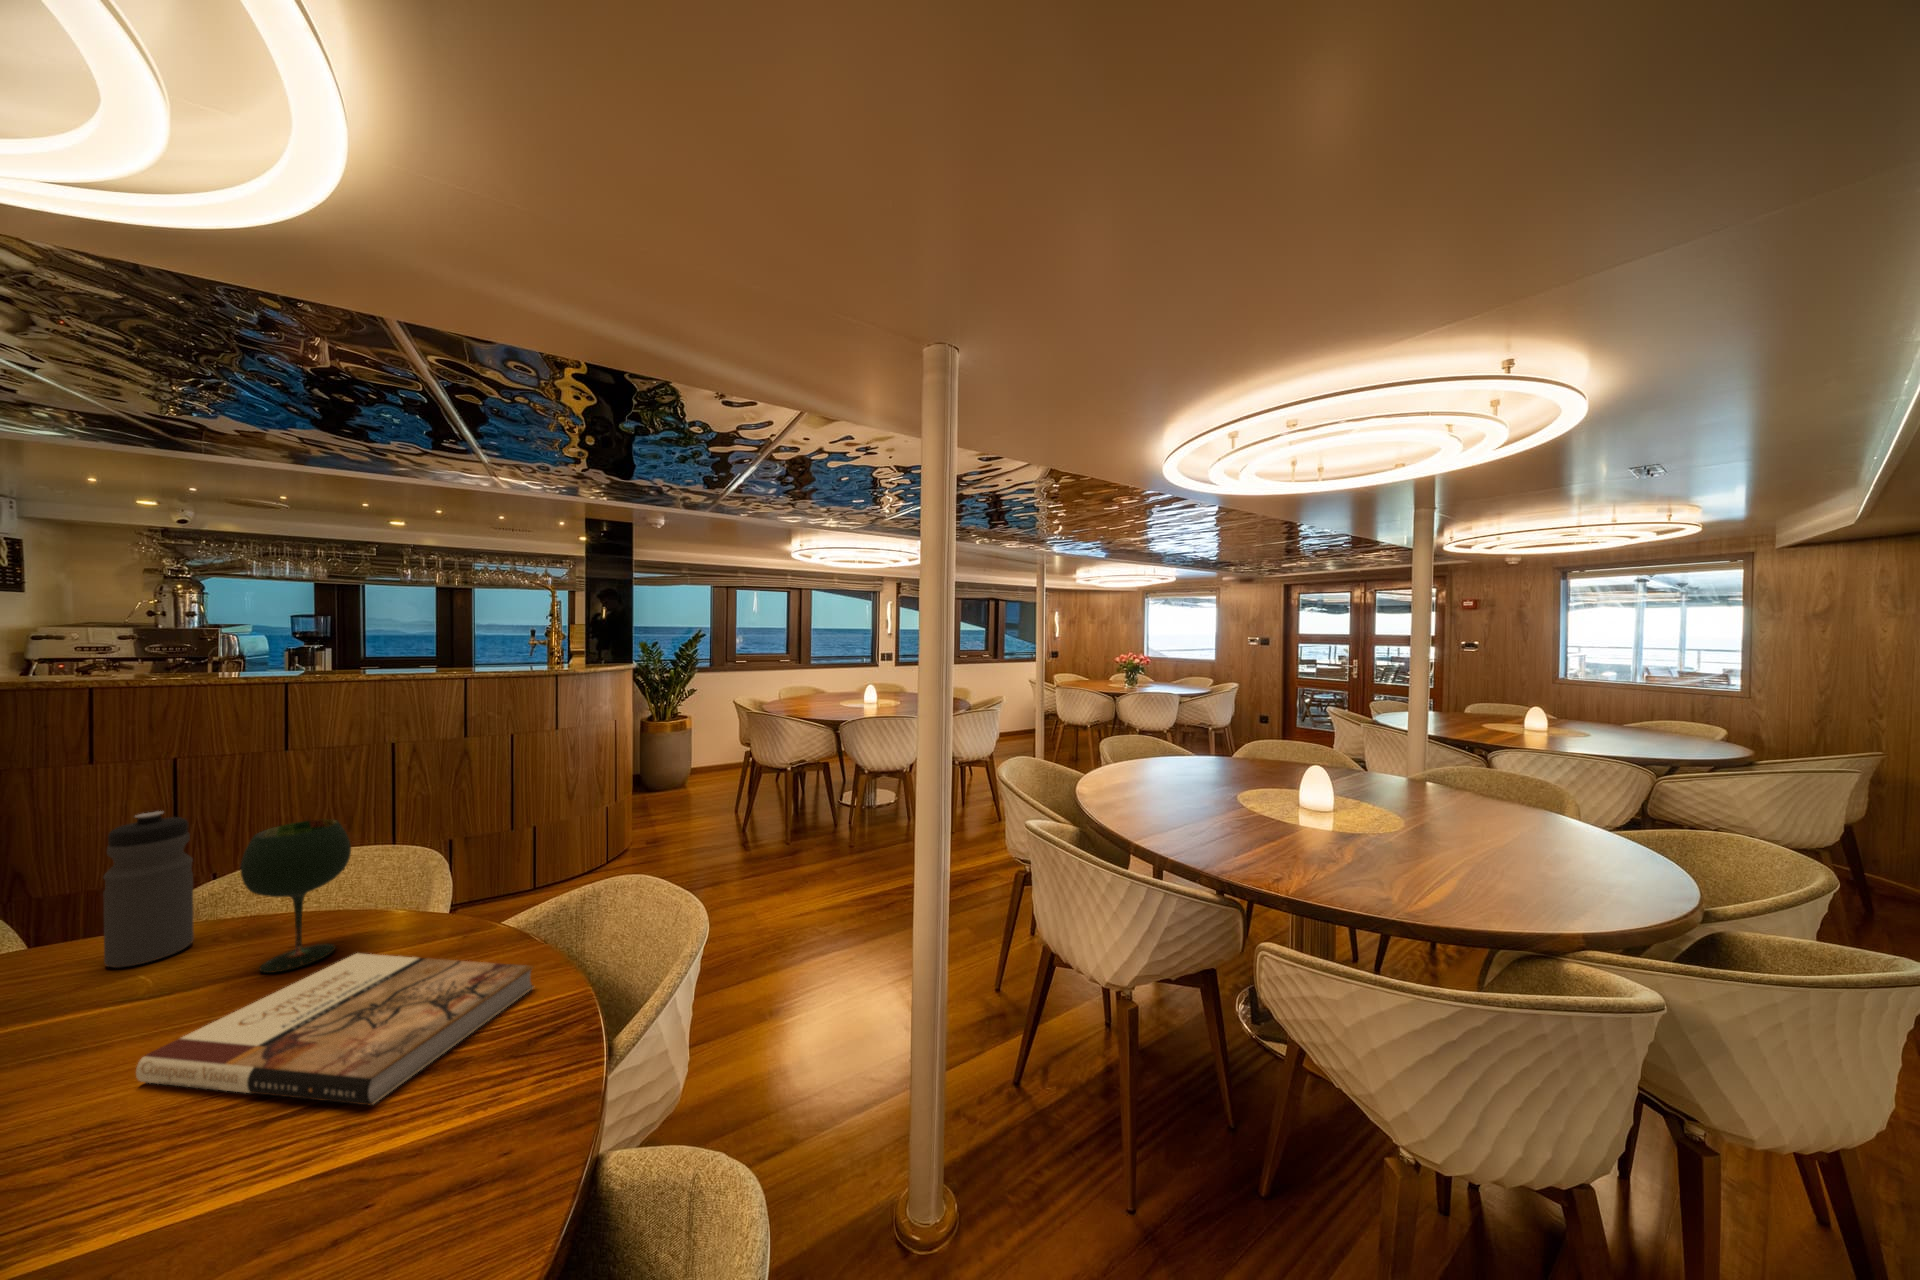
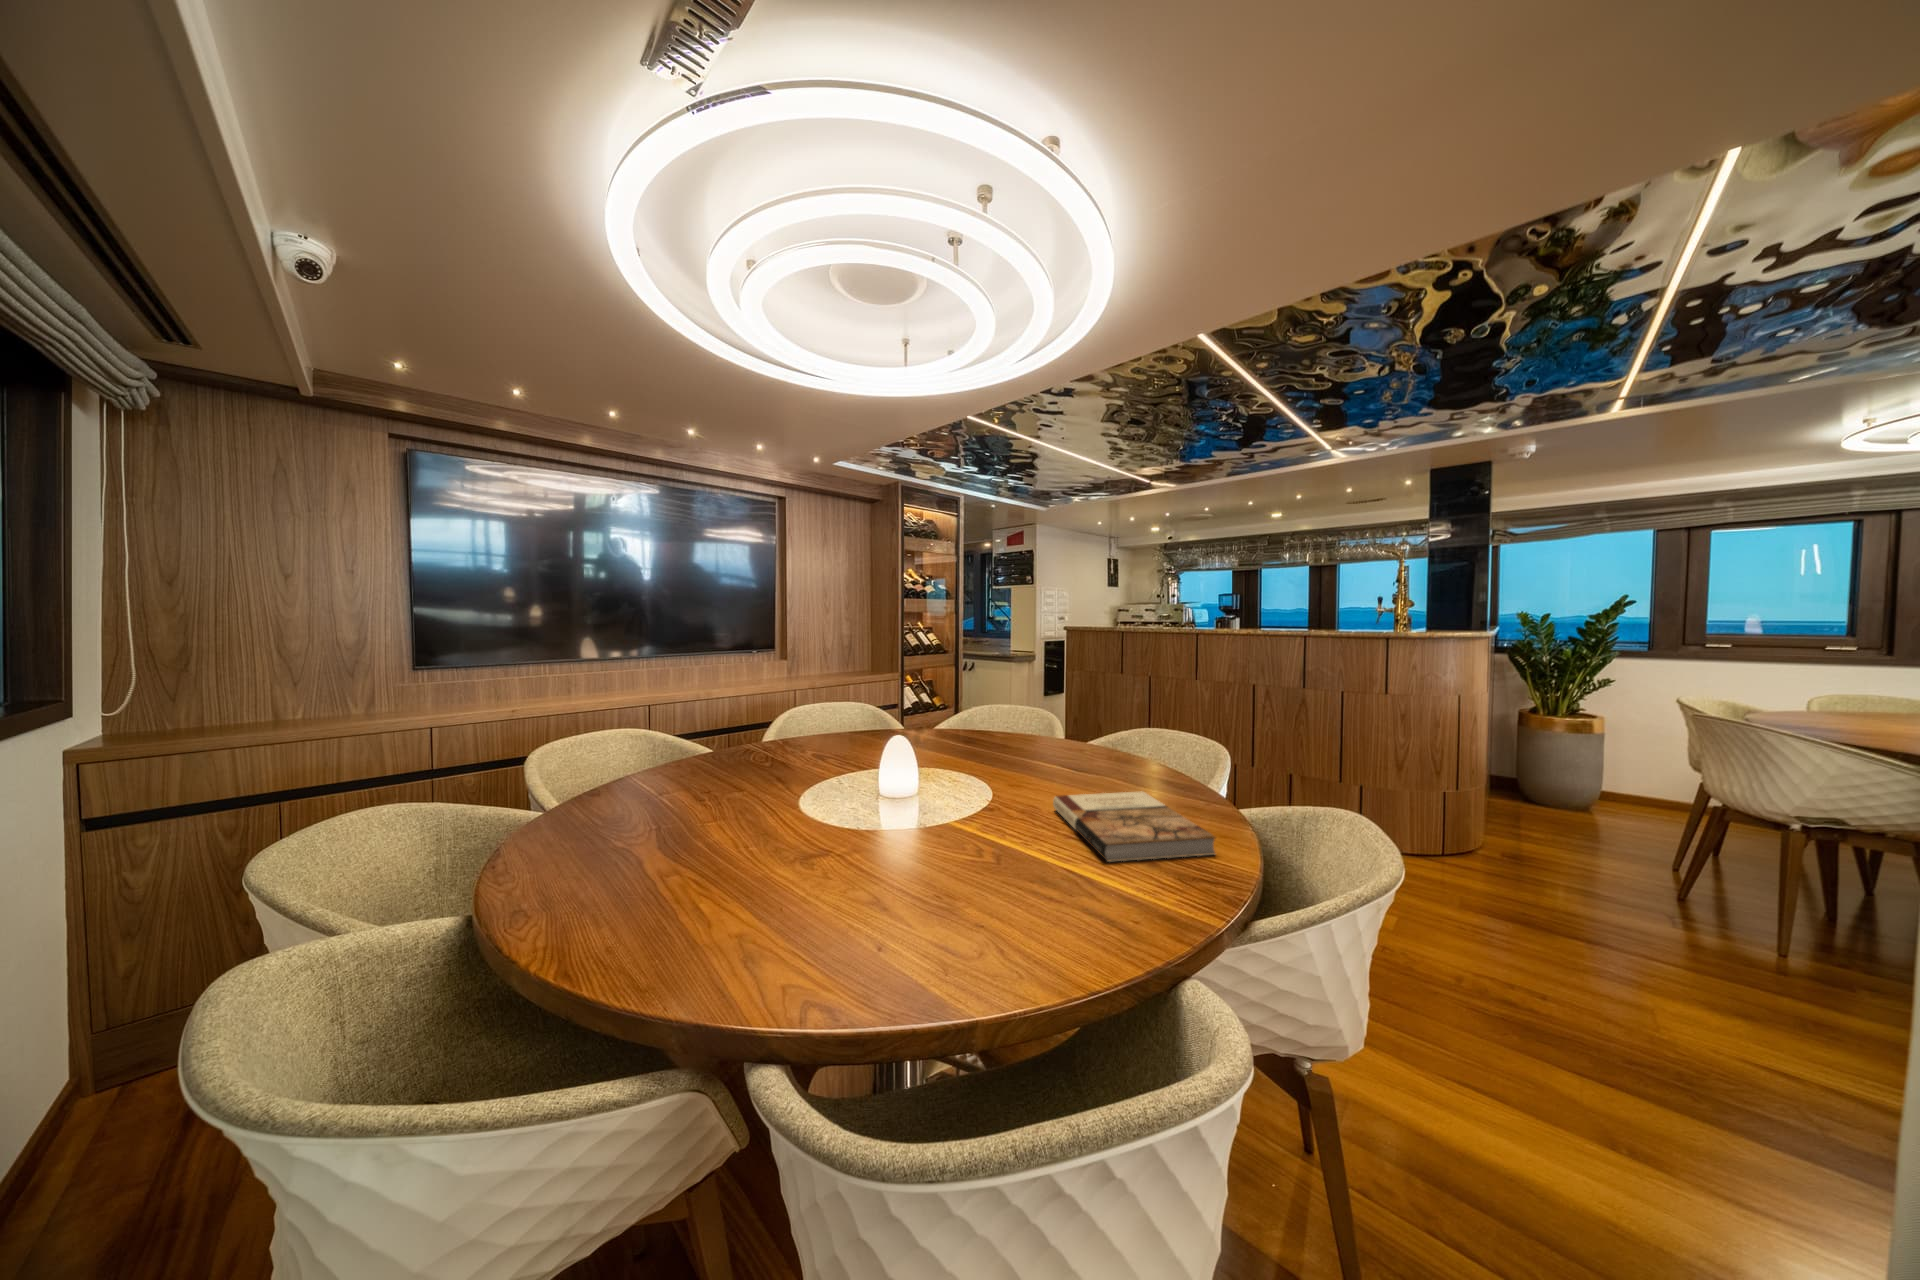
water bottle: present [104,811,194,968] -> none [1072,686,1101,768]
wine glass: present [240,819,351,973] -> none [1105,703,1151,792]

